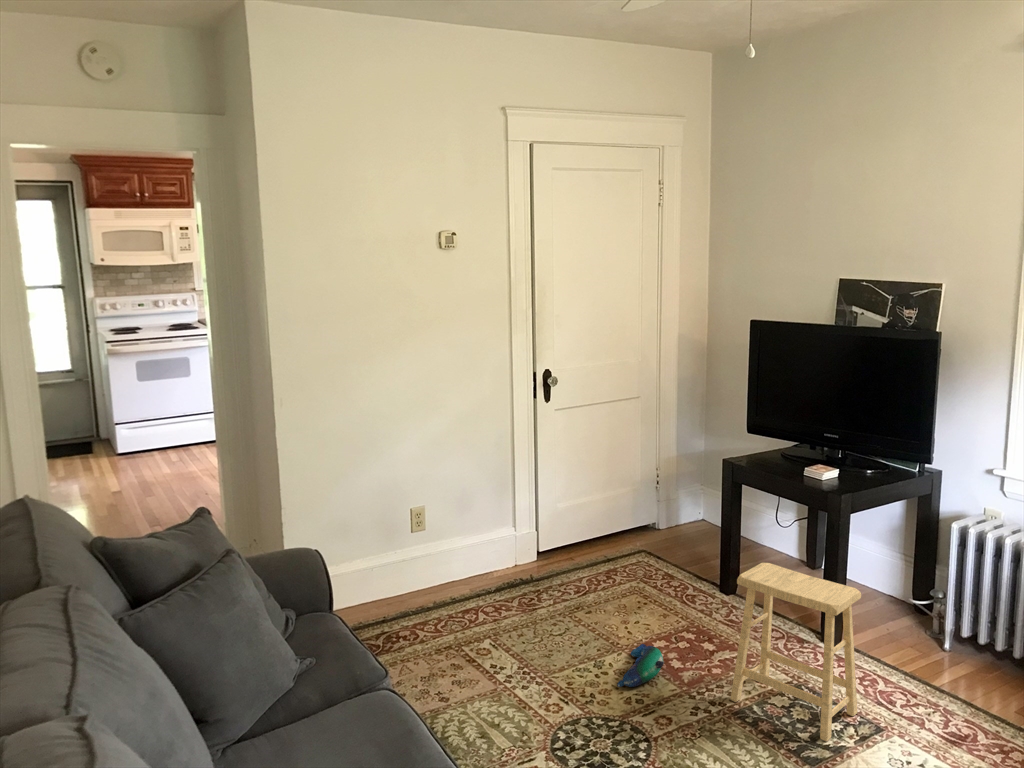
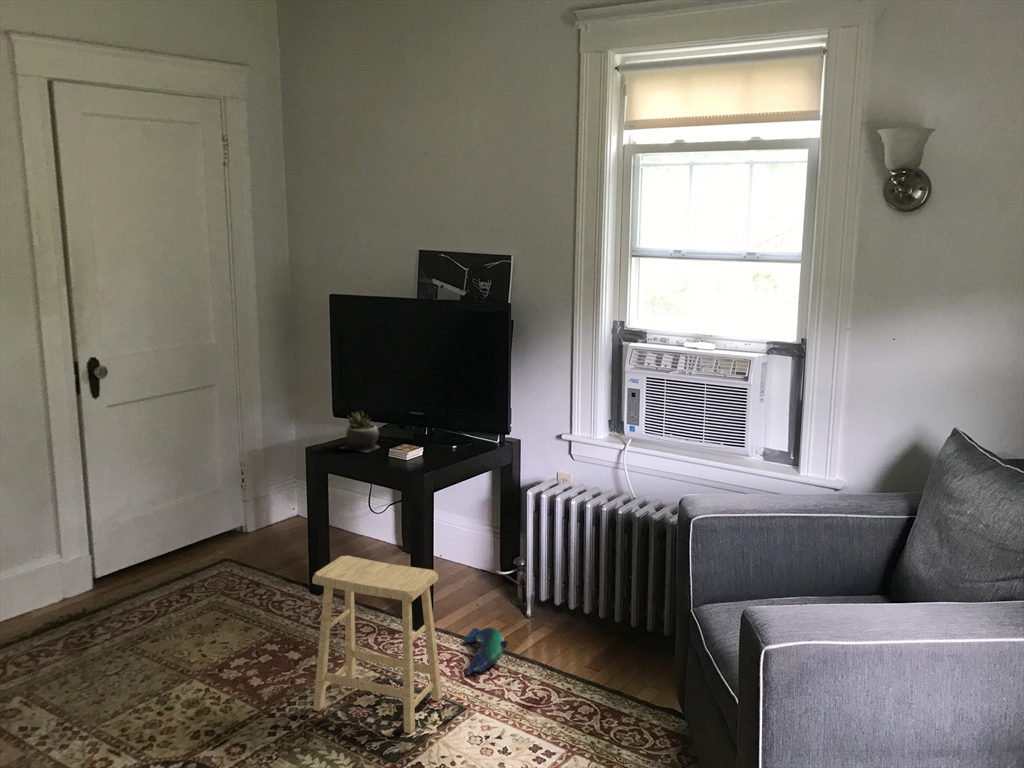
succulent plant: none [755,429,800,468] -> present [342,412,379,452]
plush toy: present [617,644,664,687] -> present [464,628,508,674]

